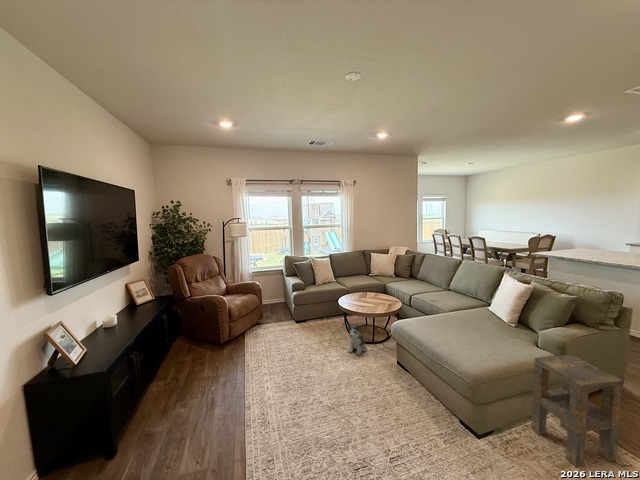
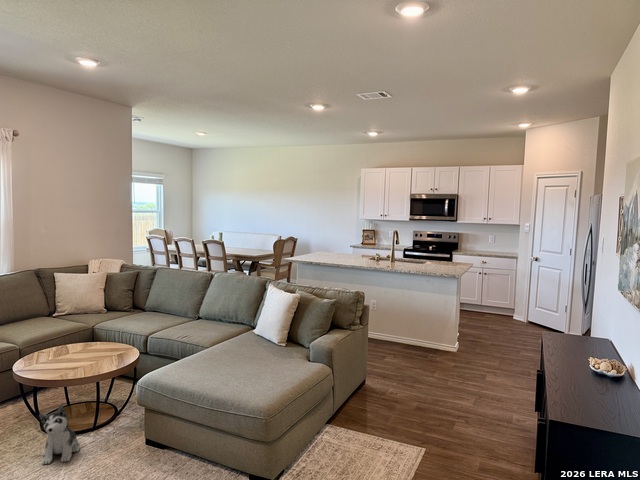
side table: present [531,355,622,467] -> none [313,359,376,468]

